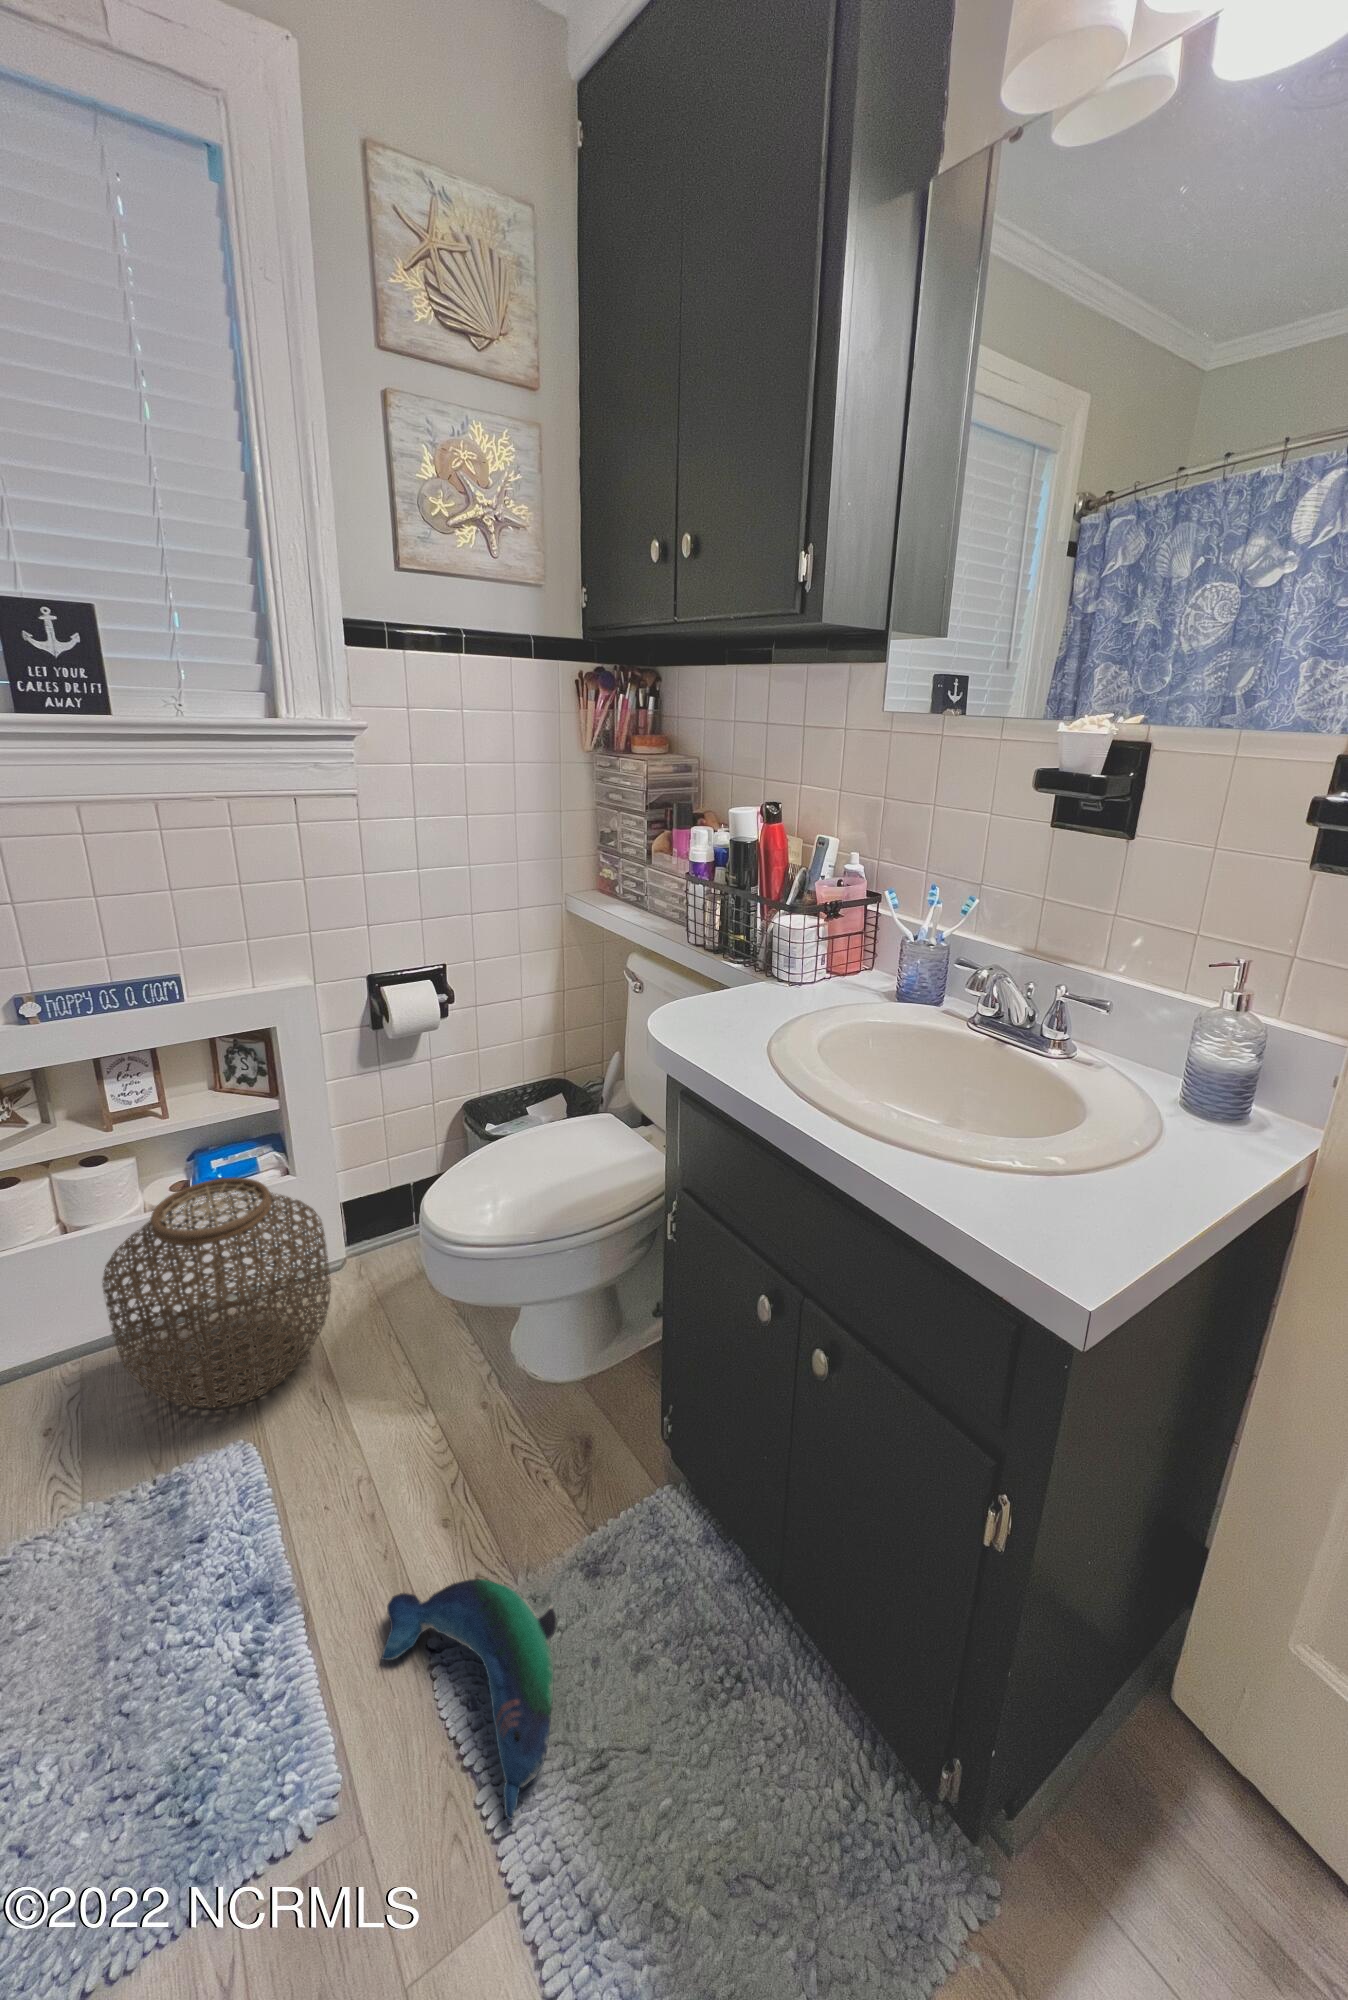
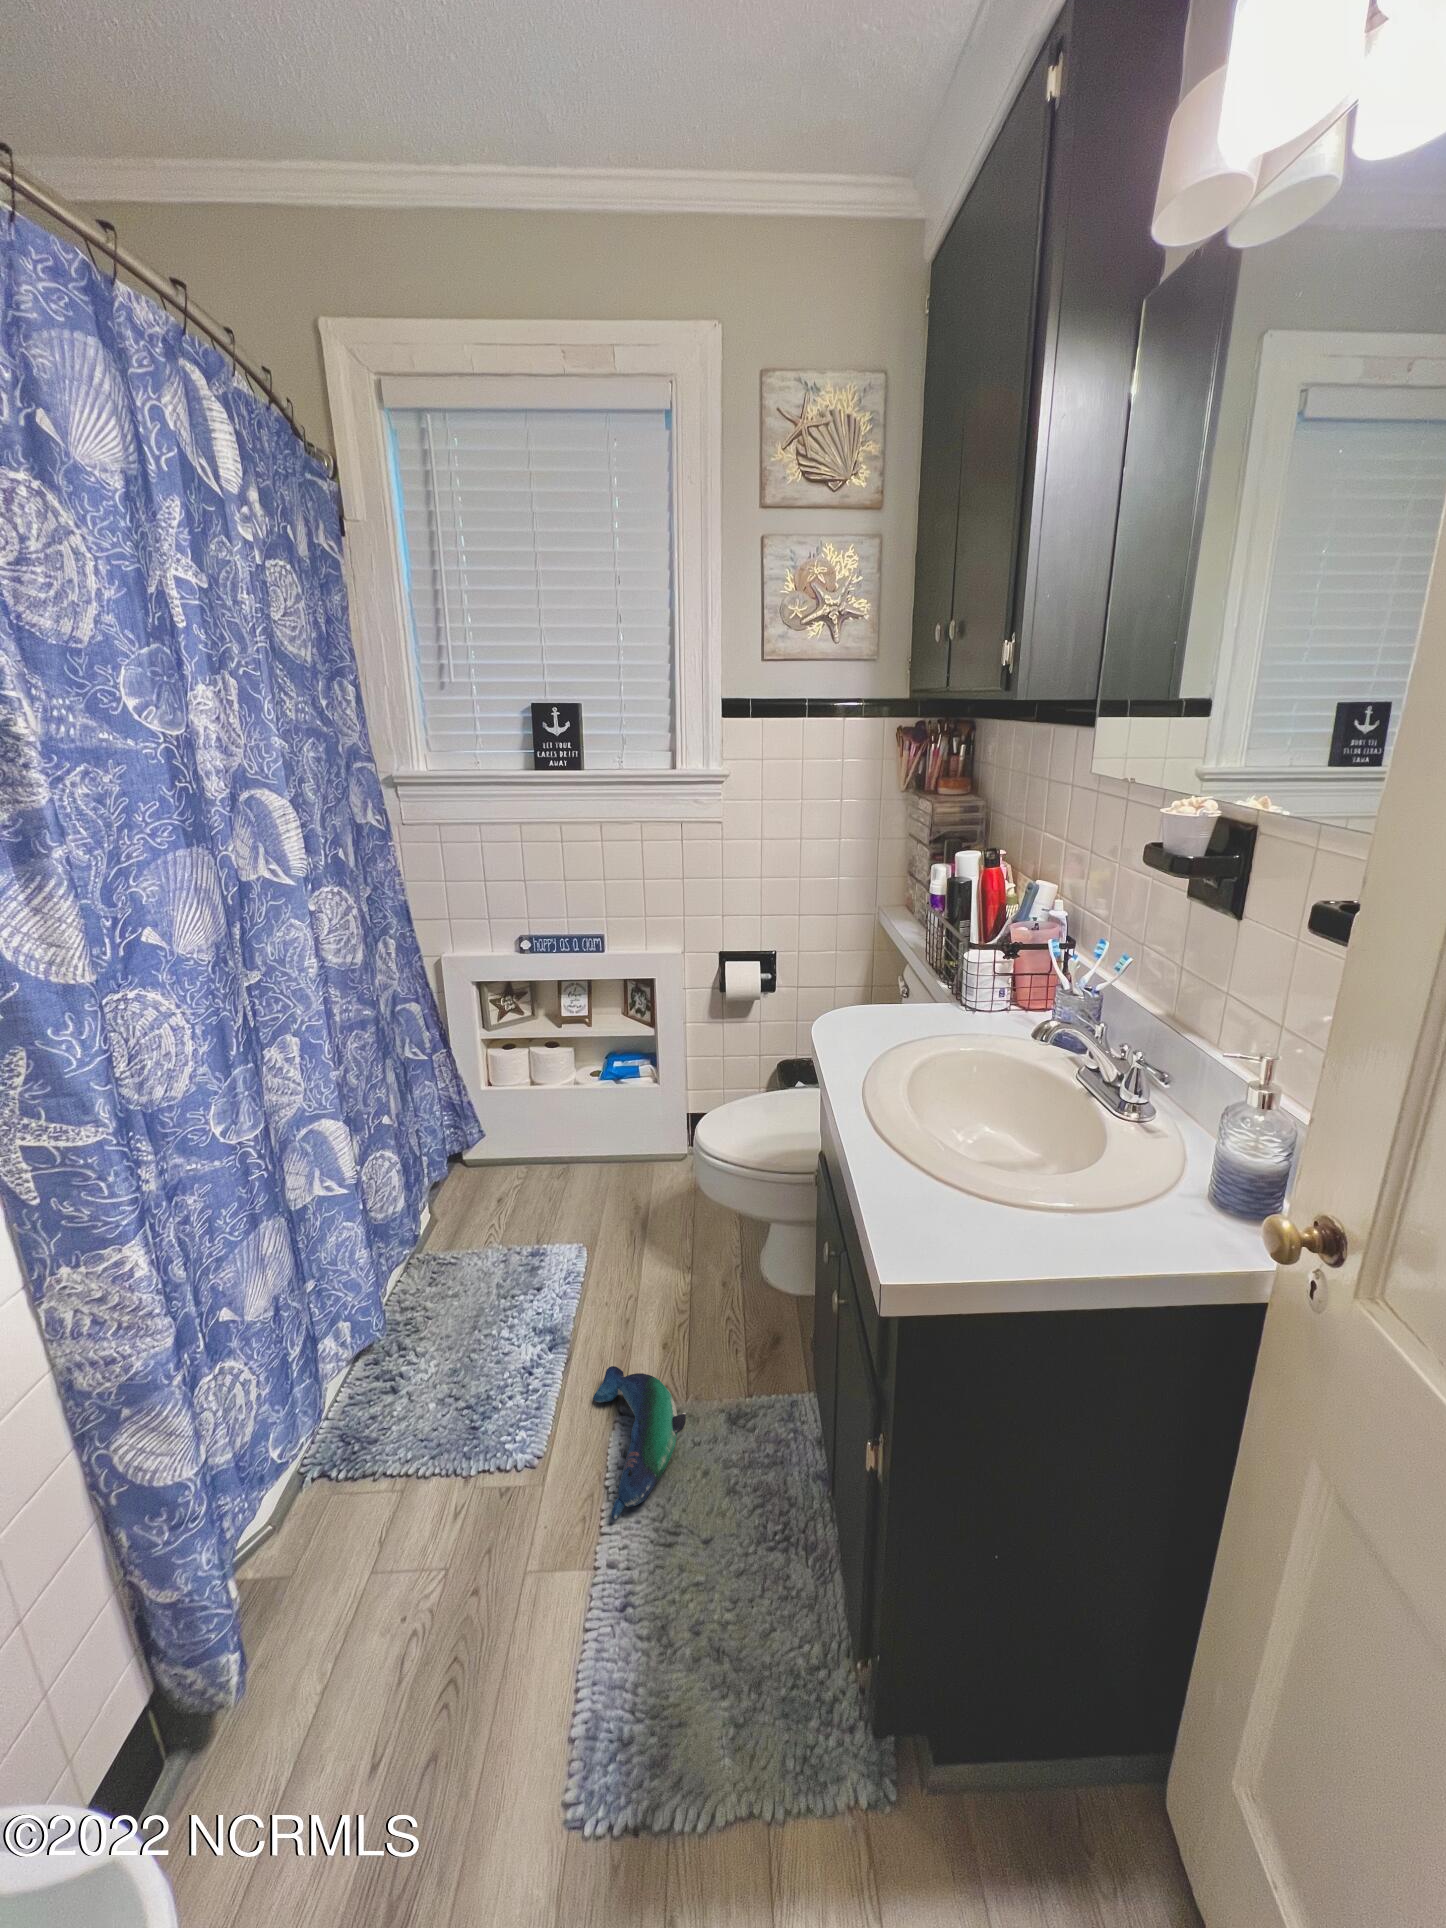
woven basket: present [103,1178,331,1408] -> none [528,1071,659,1221]

